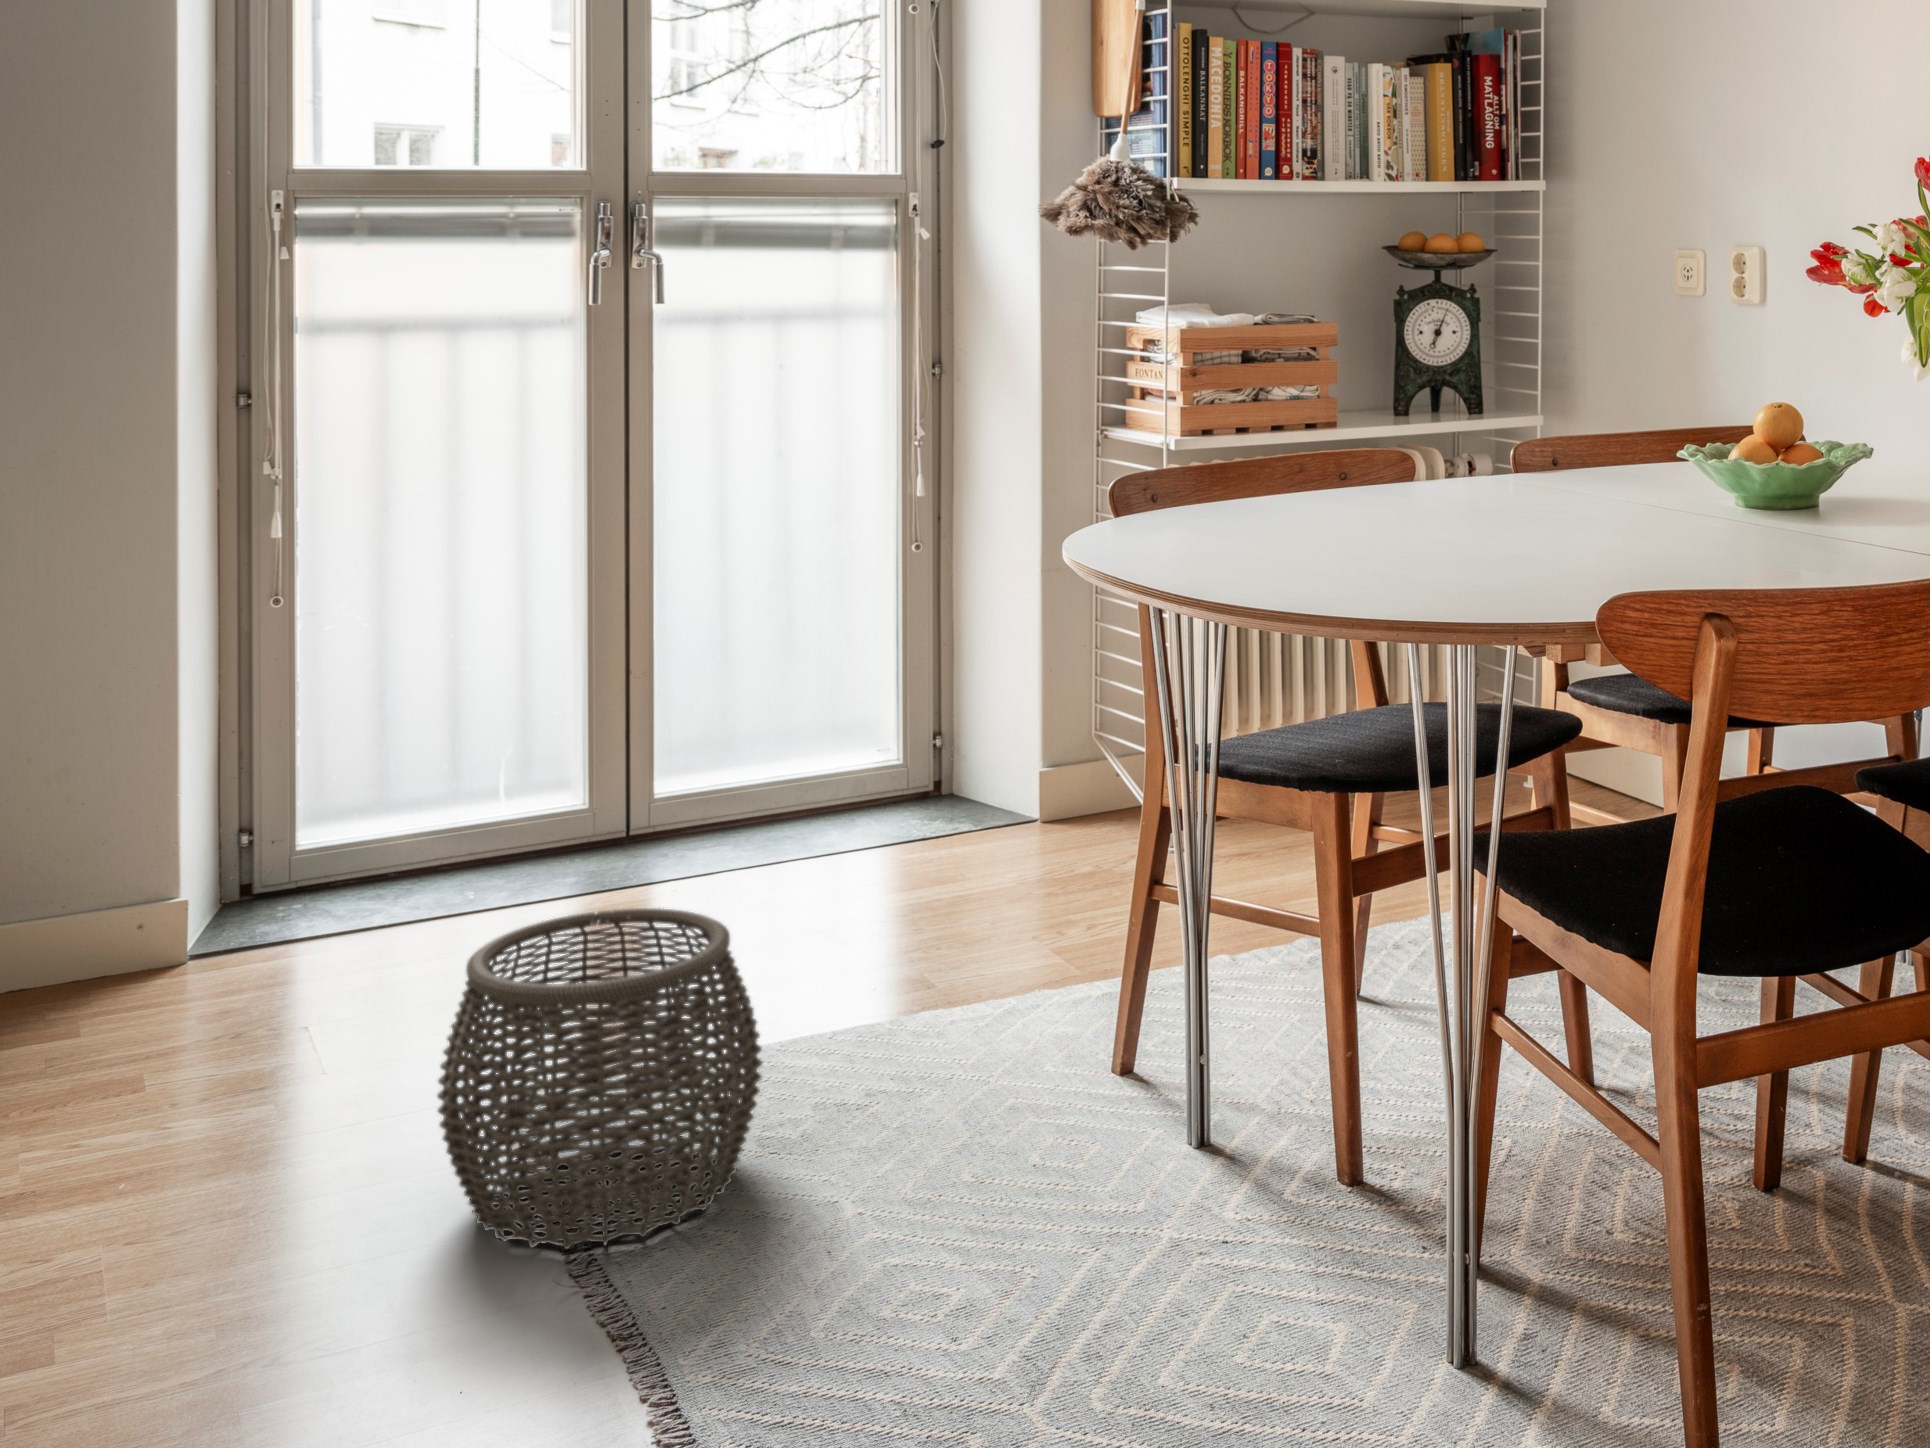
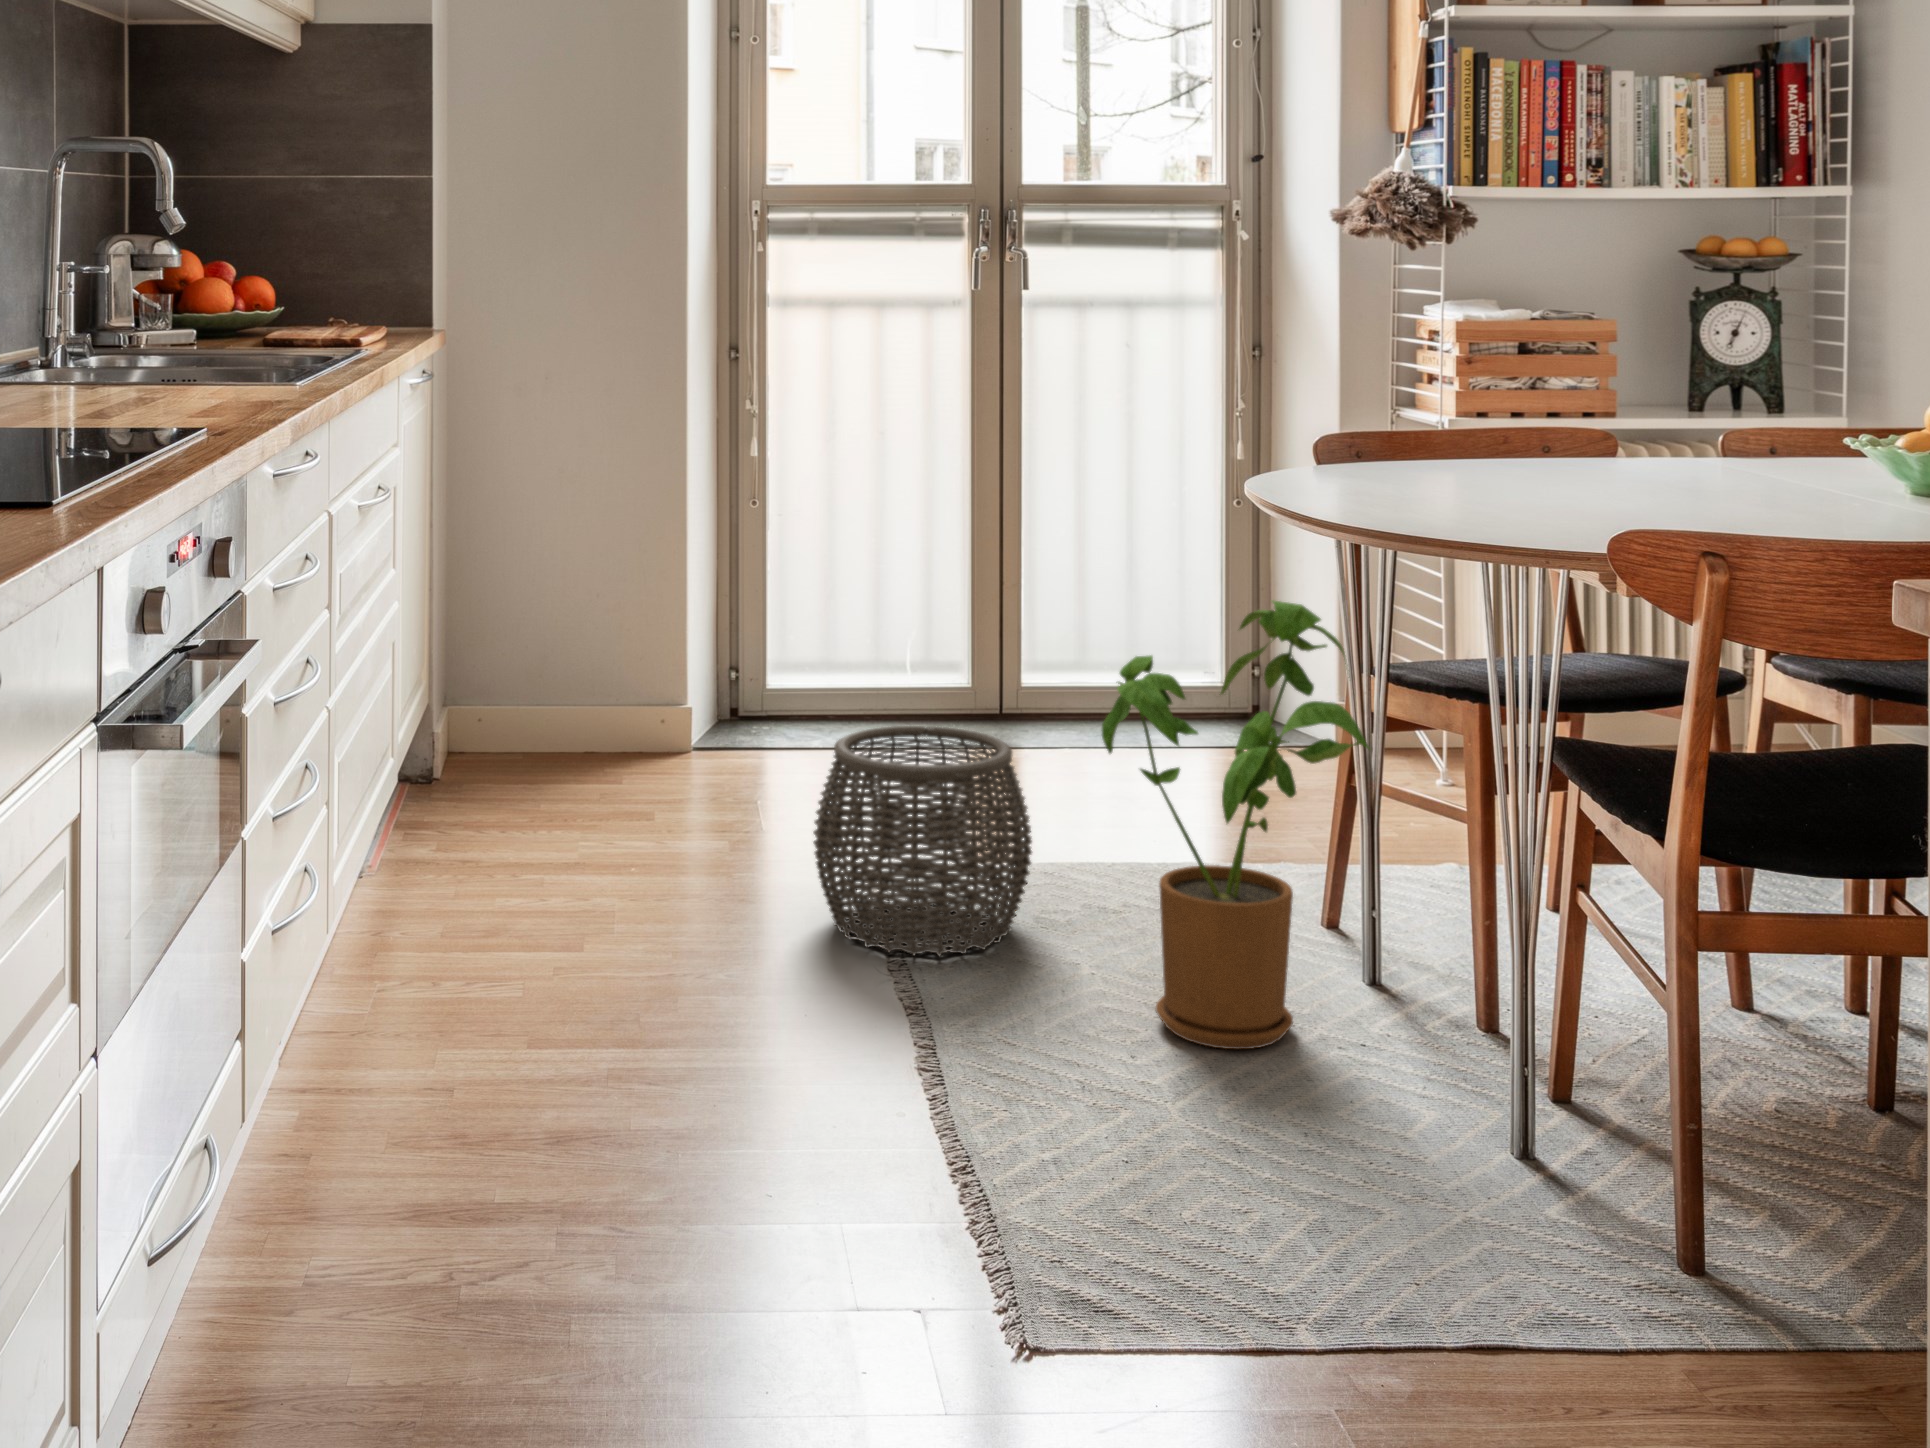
house plant: none [875,706,1228,1291] -> present [1102,601,1369,1049]

